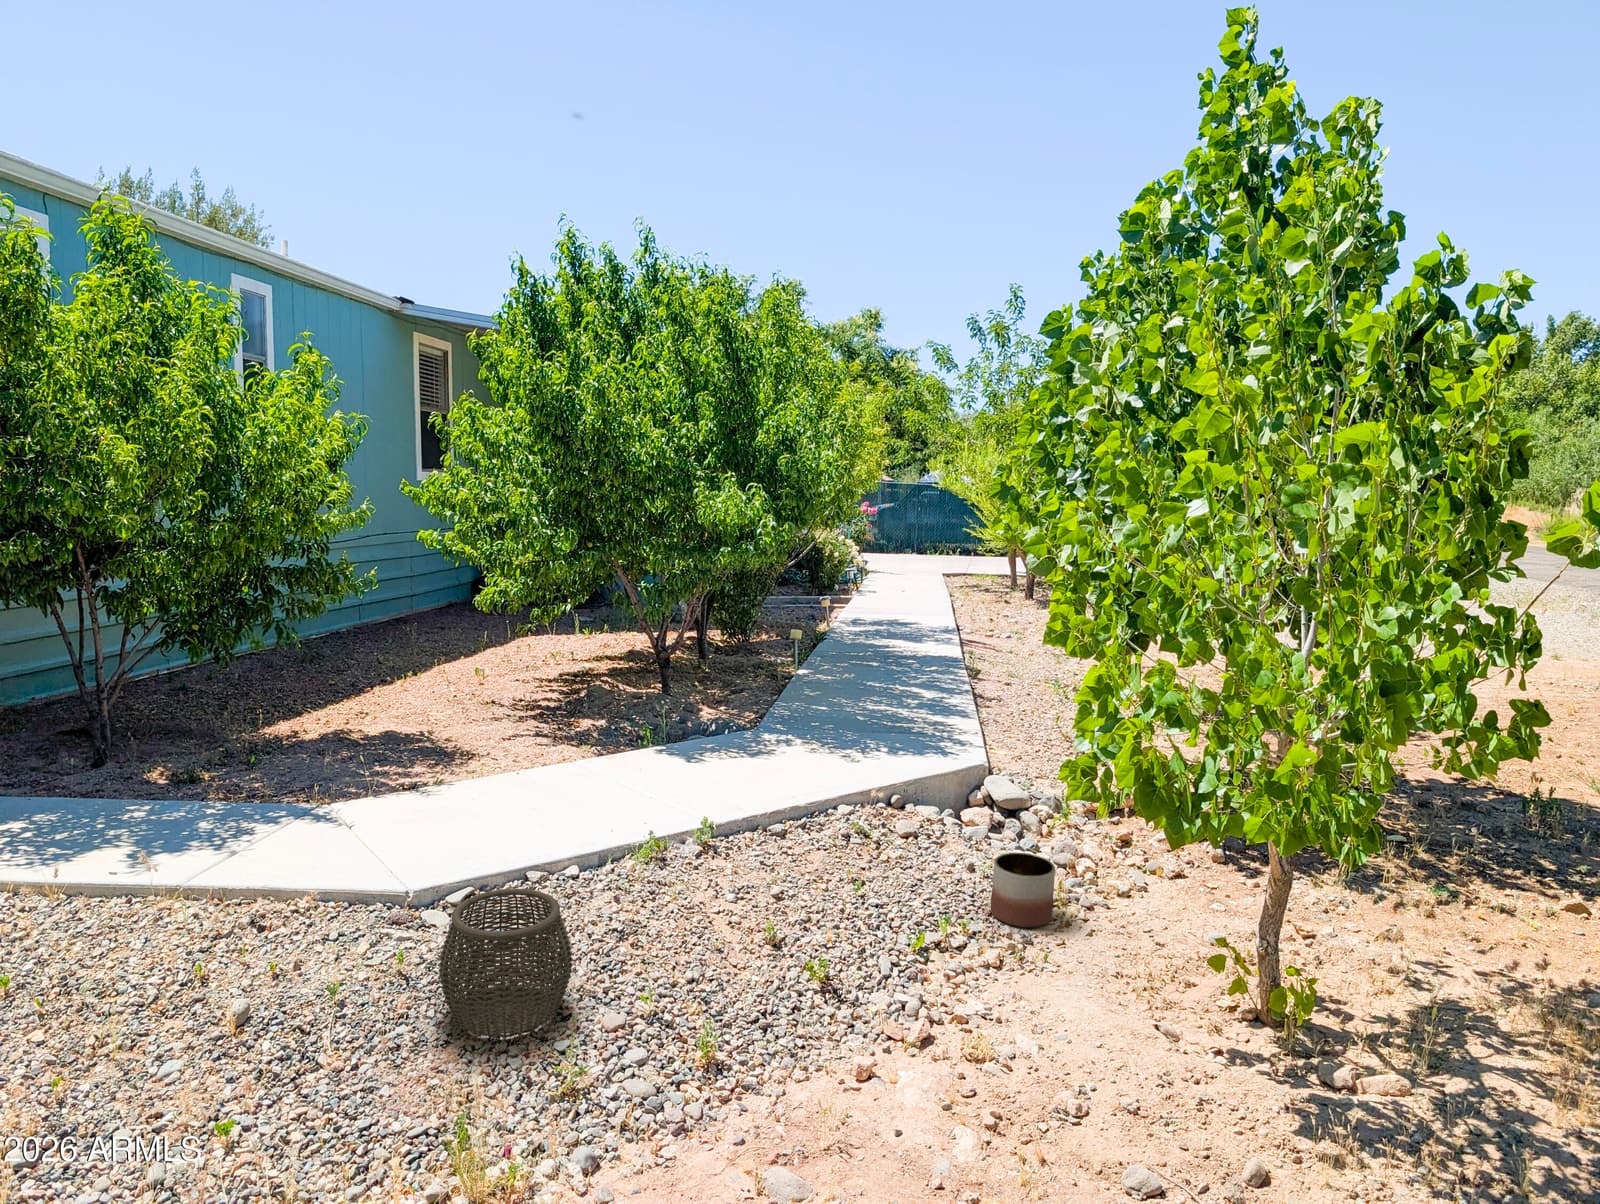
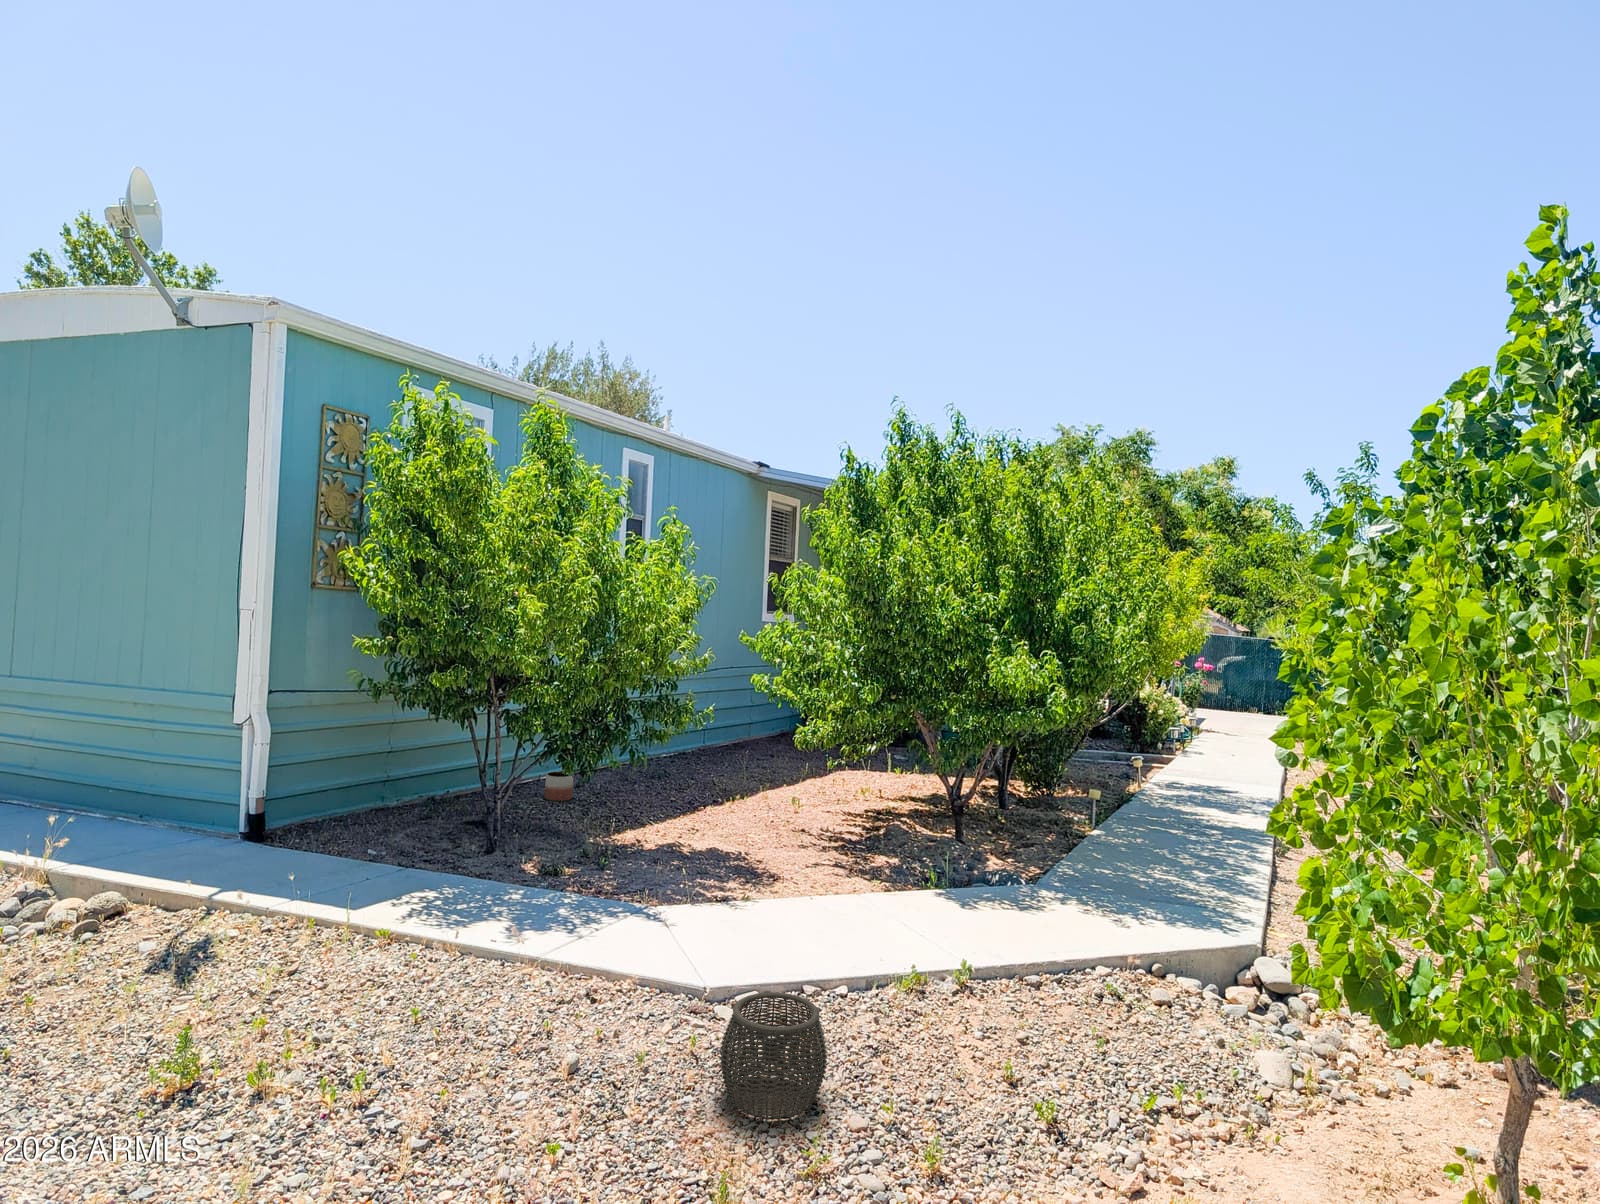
planter: present [991,853,1055,928] -> present [545,771,573,801]

